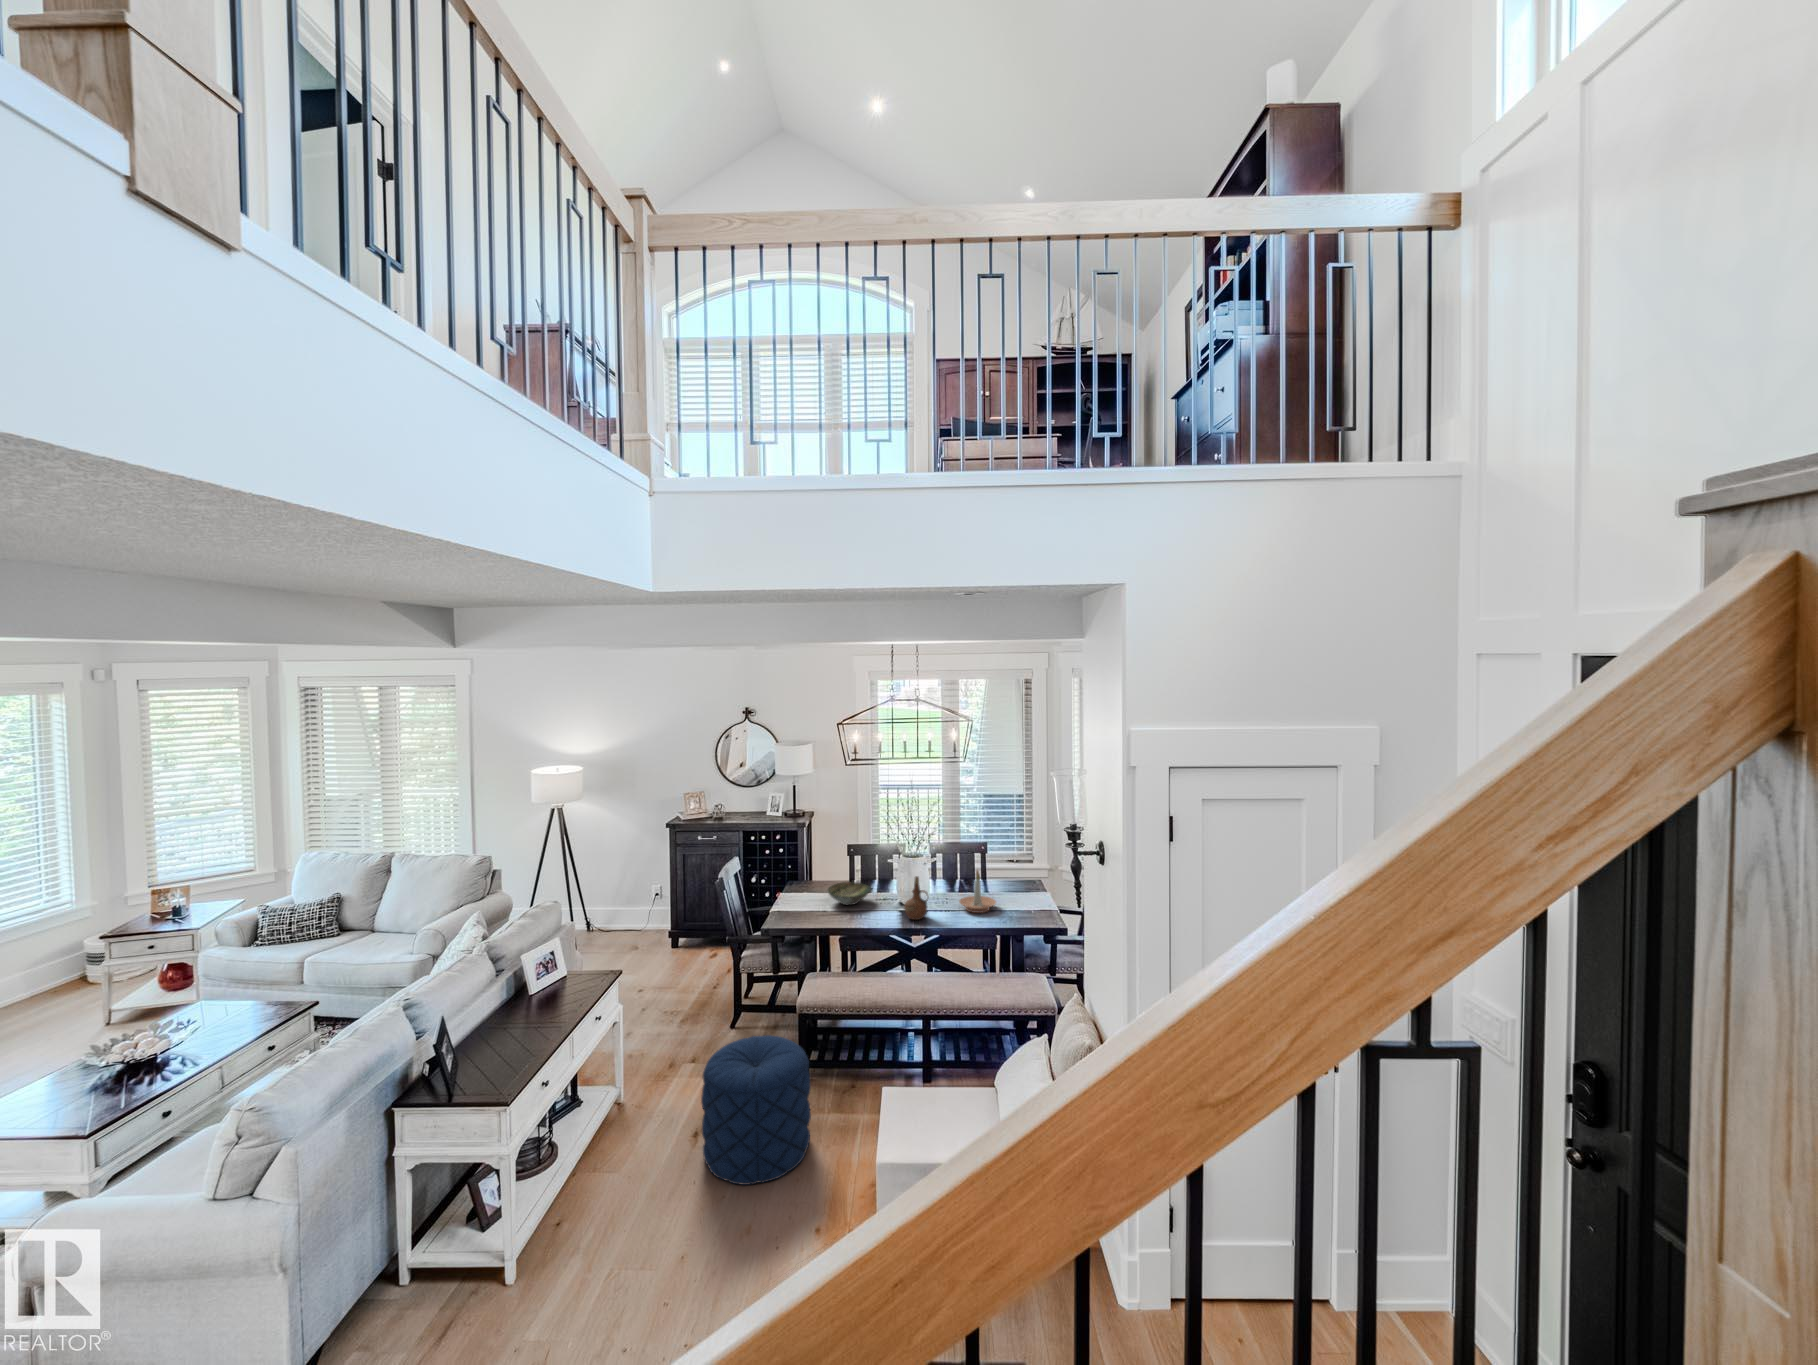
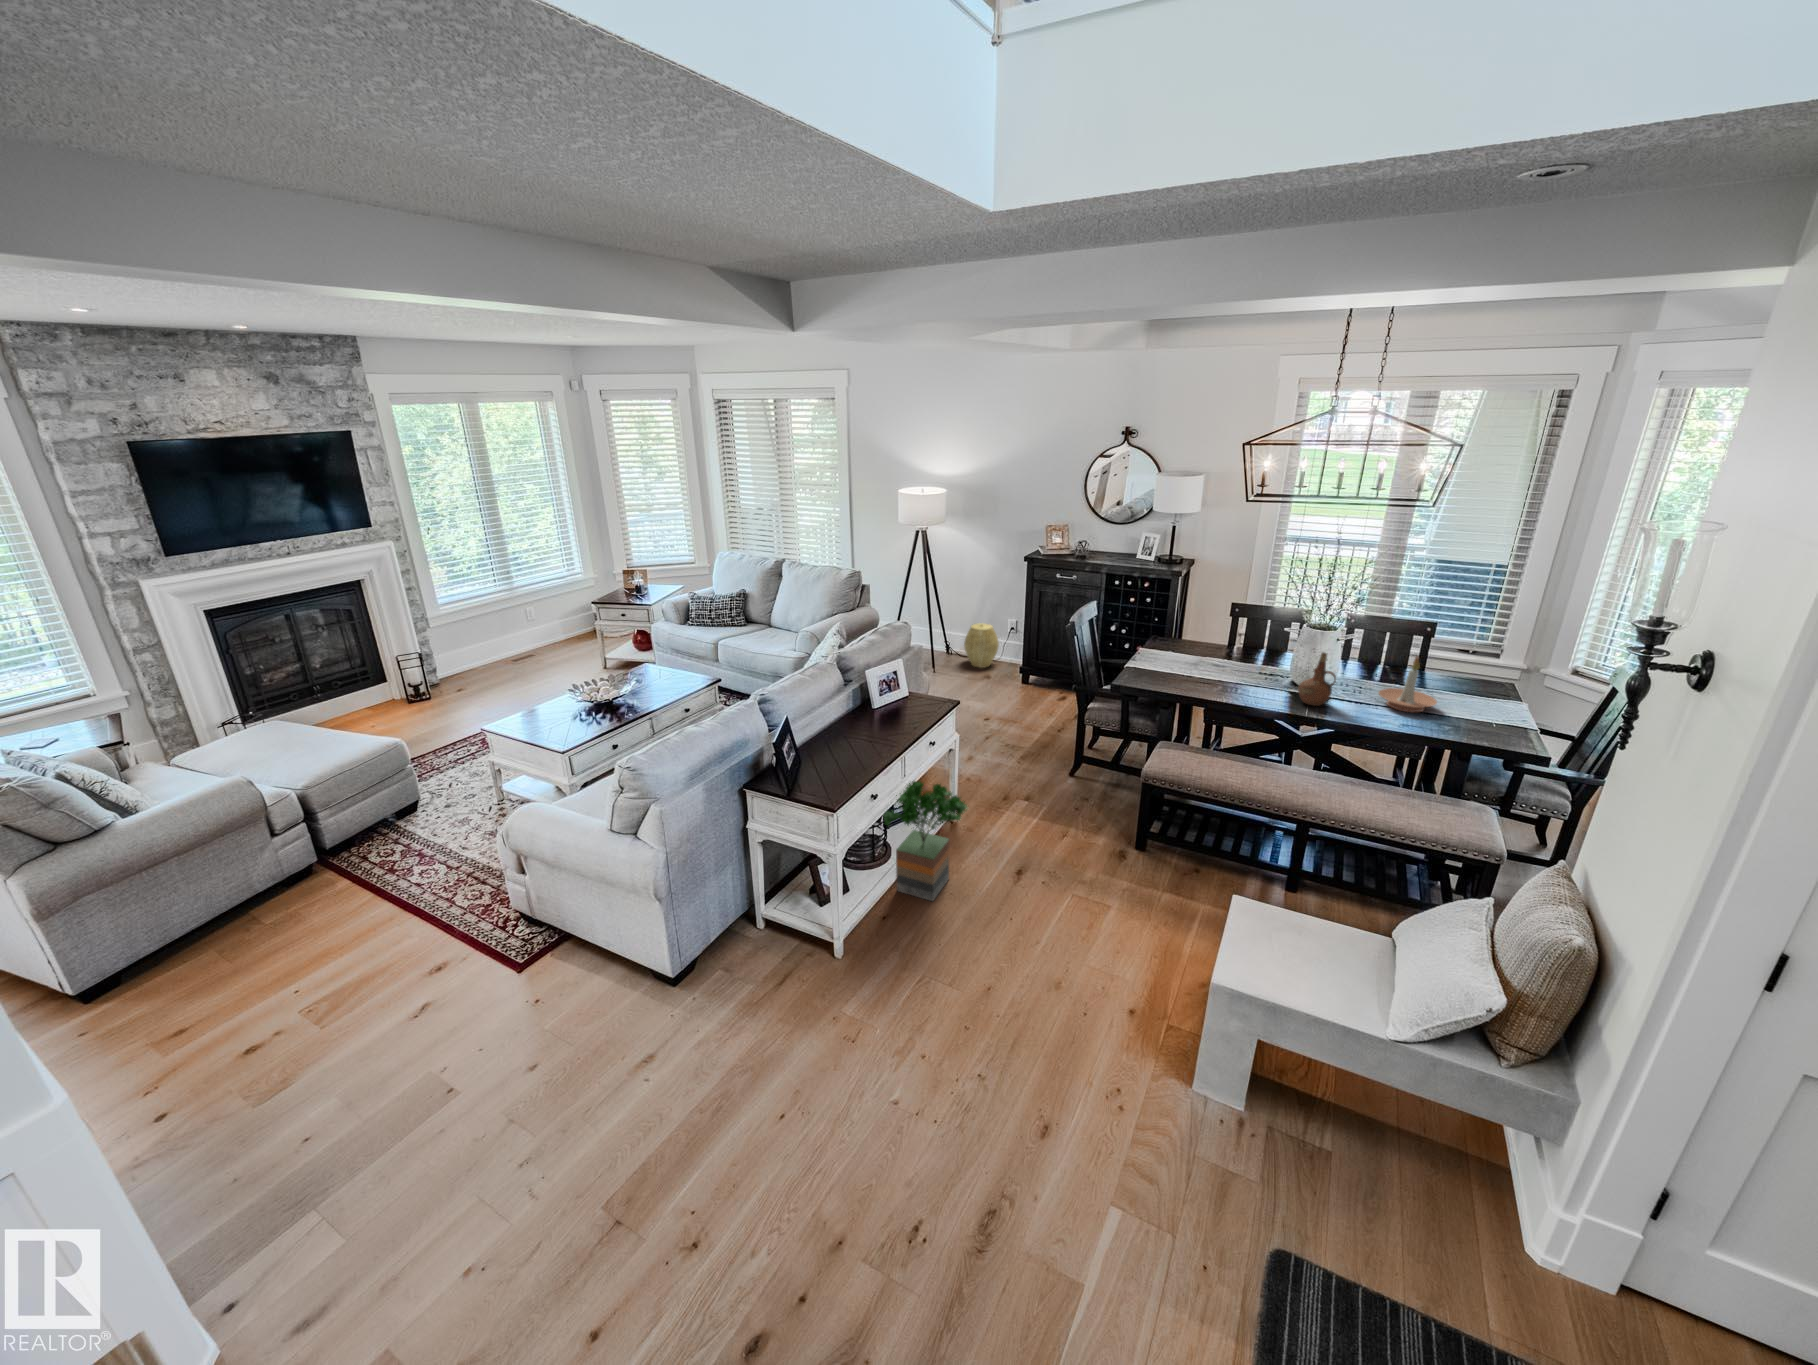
bowl: present [828,882,871,905] -> none [1198,646,1255,674]
woven basket: none [608,893,644,940] -> present [964,623,999,668]
pouf: present [701,1035,811,1185] -> none [1025,797,1151,947]
potted tree: none [549,1056,641,1190] -> present [884,781,968,901]

